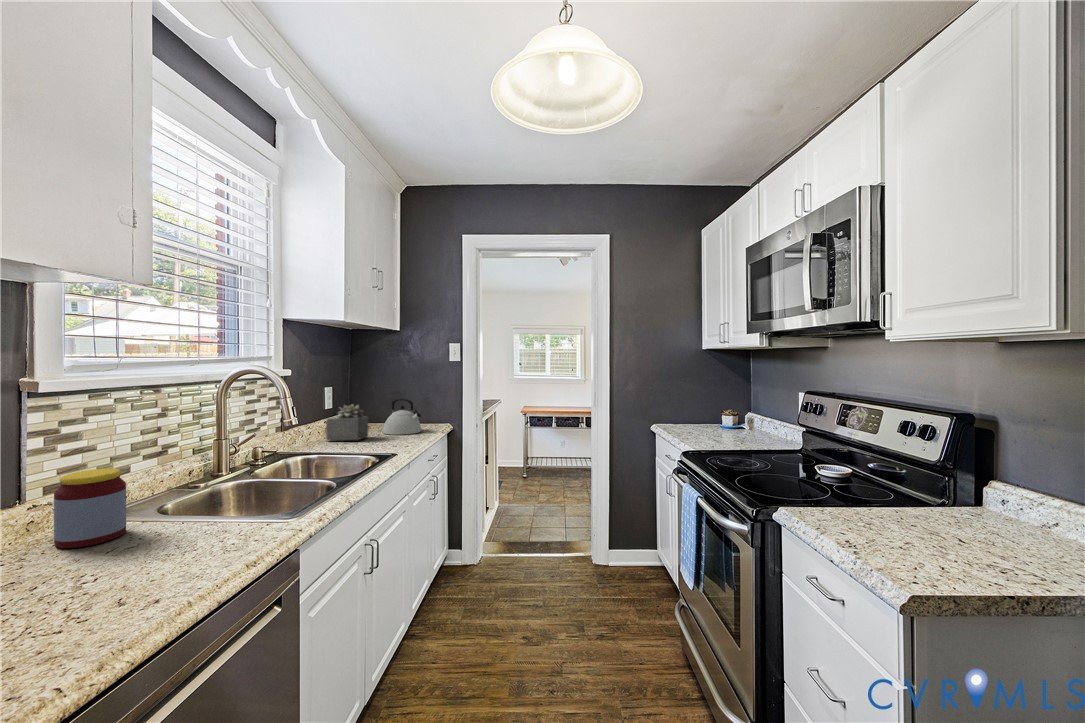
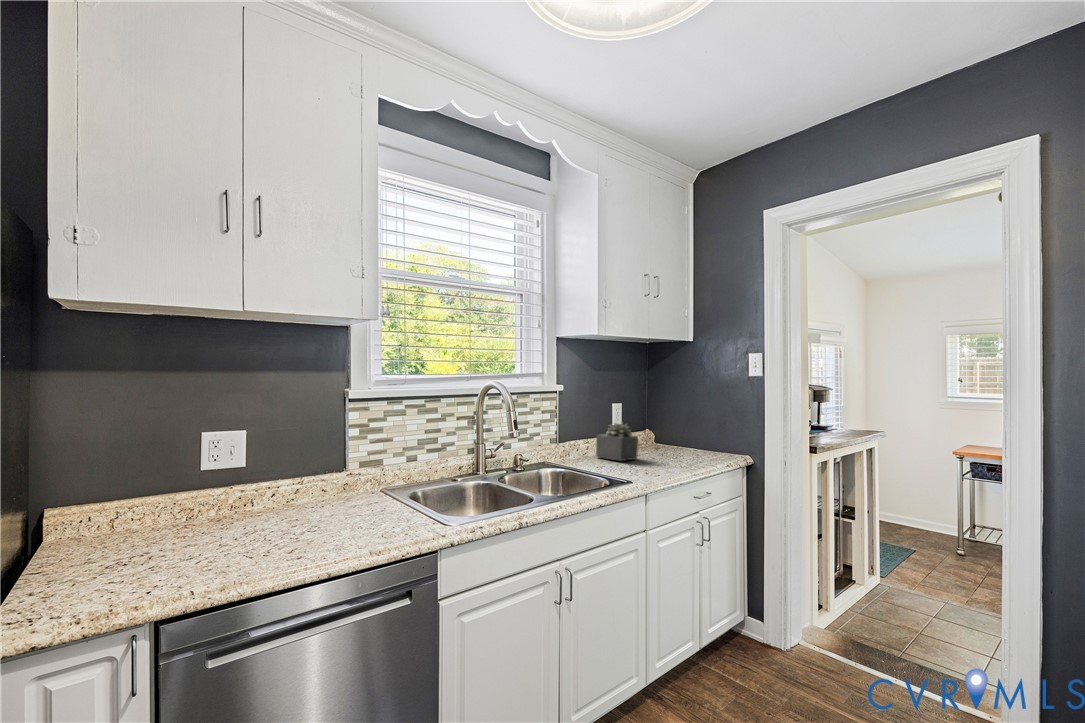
kettle: present [383,399,421,435] -> none [659,421,702,462]
jar: present [54,468,126,548] -> none [343,455,381,508]

